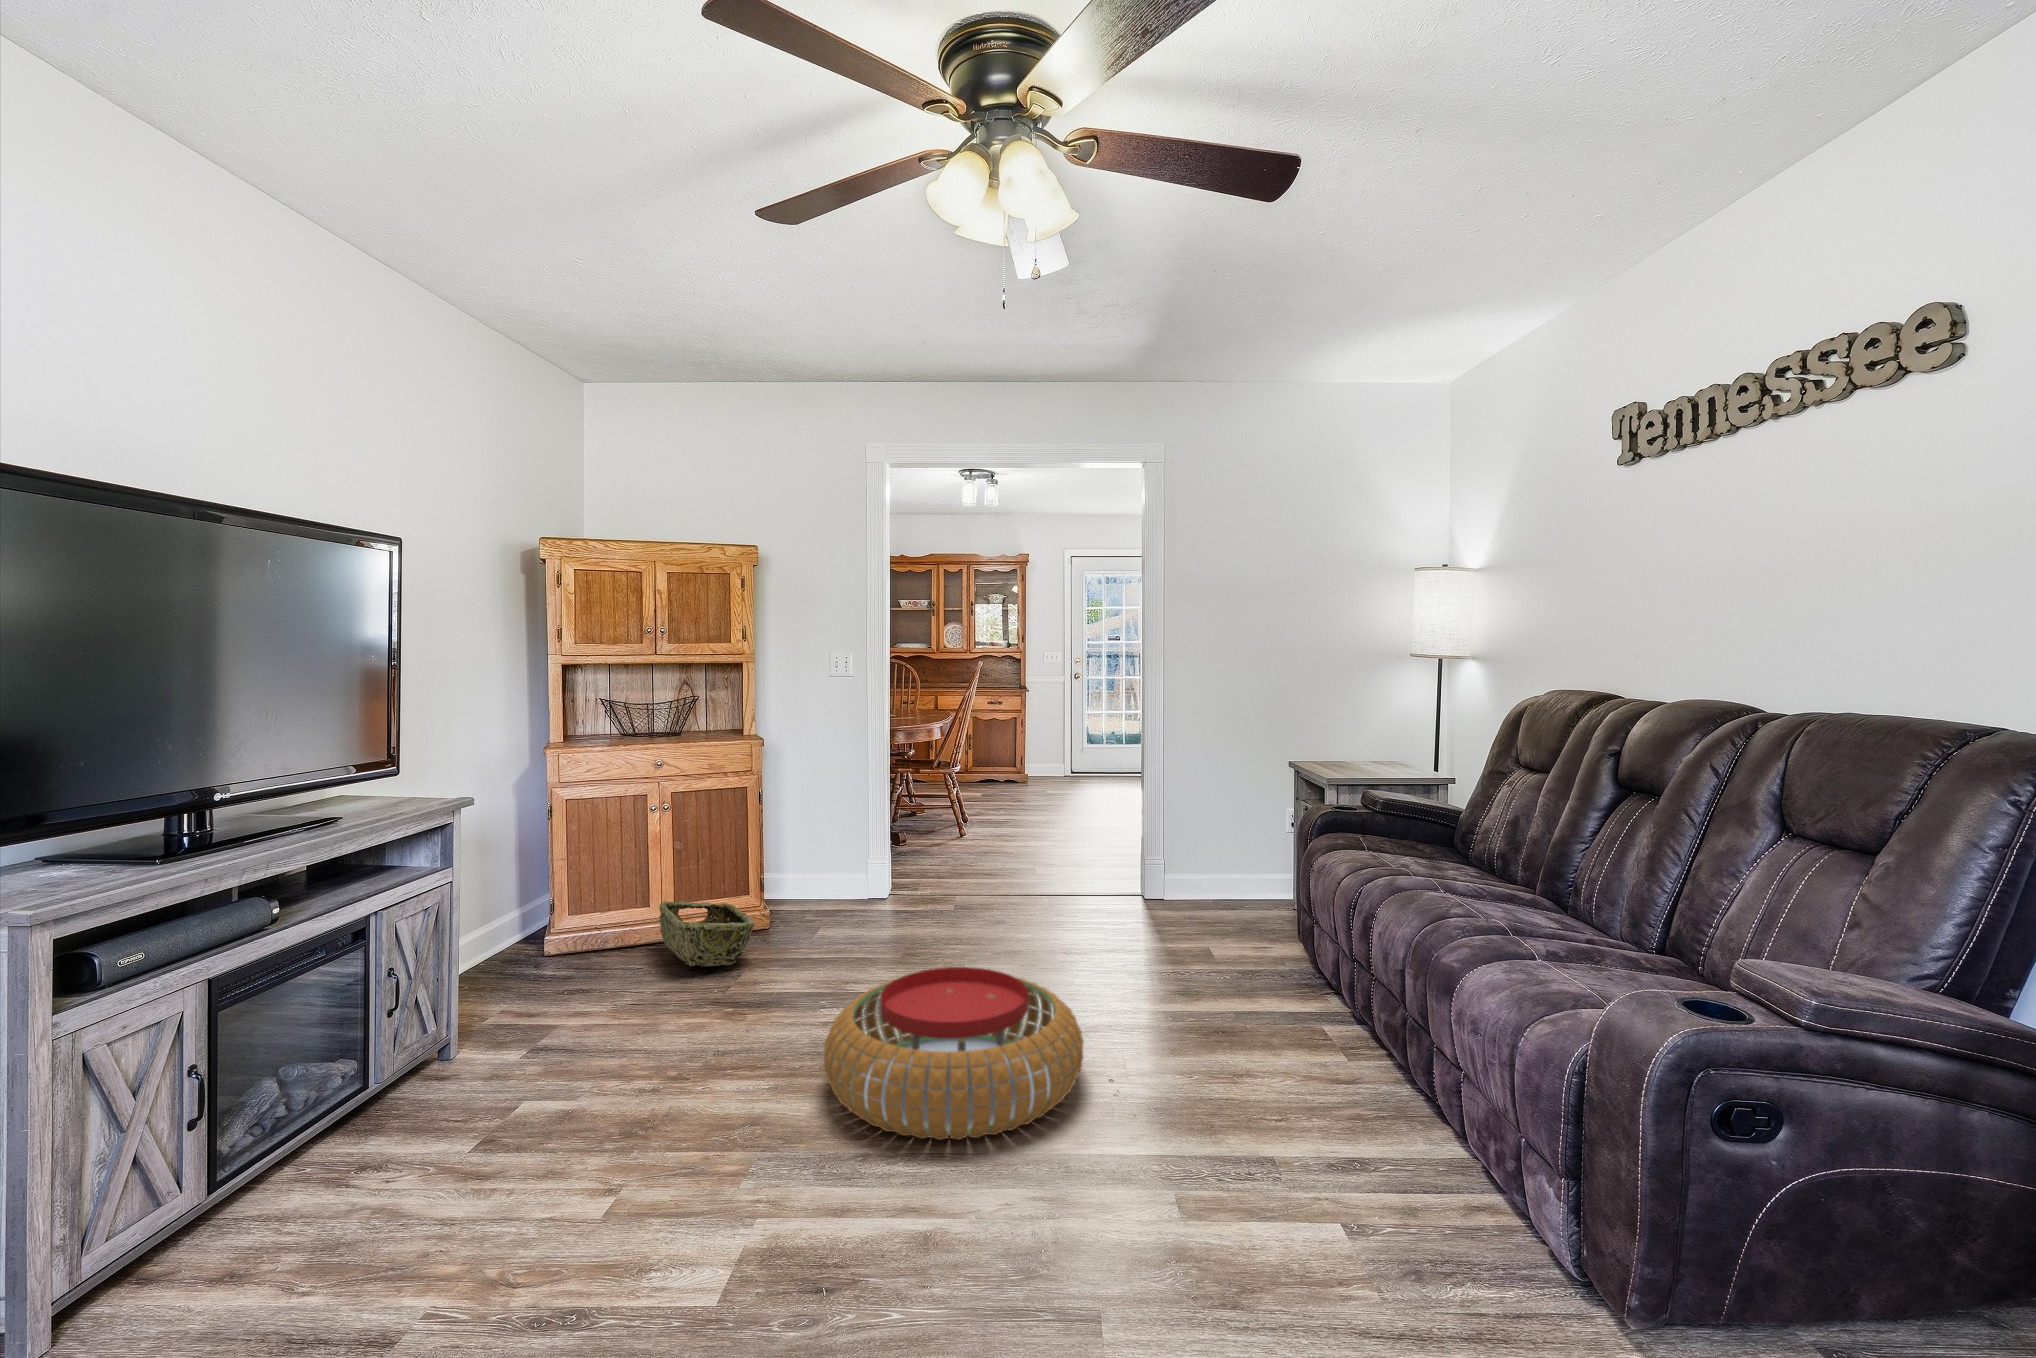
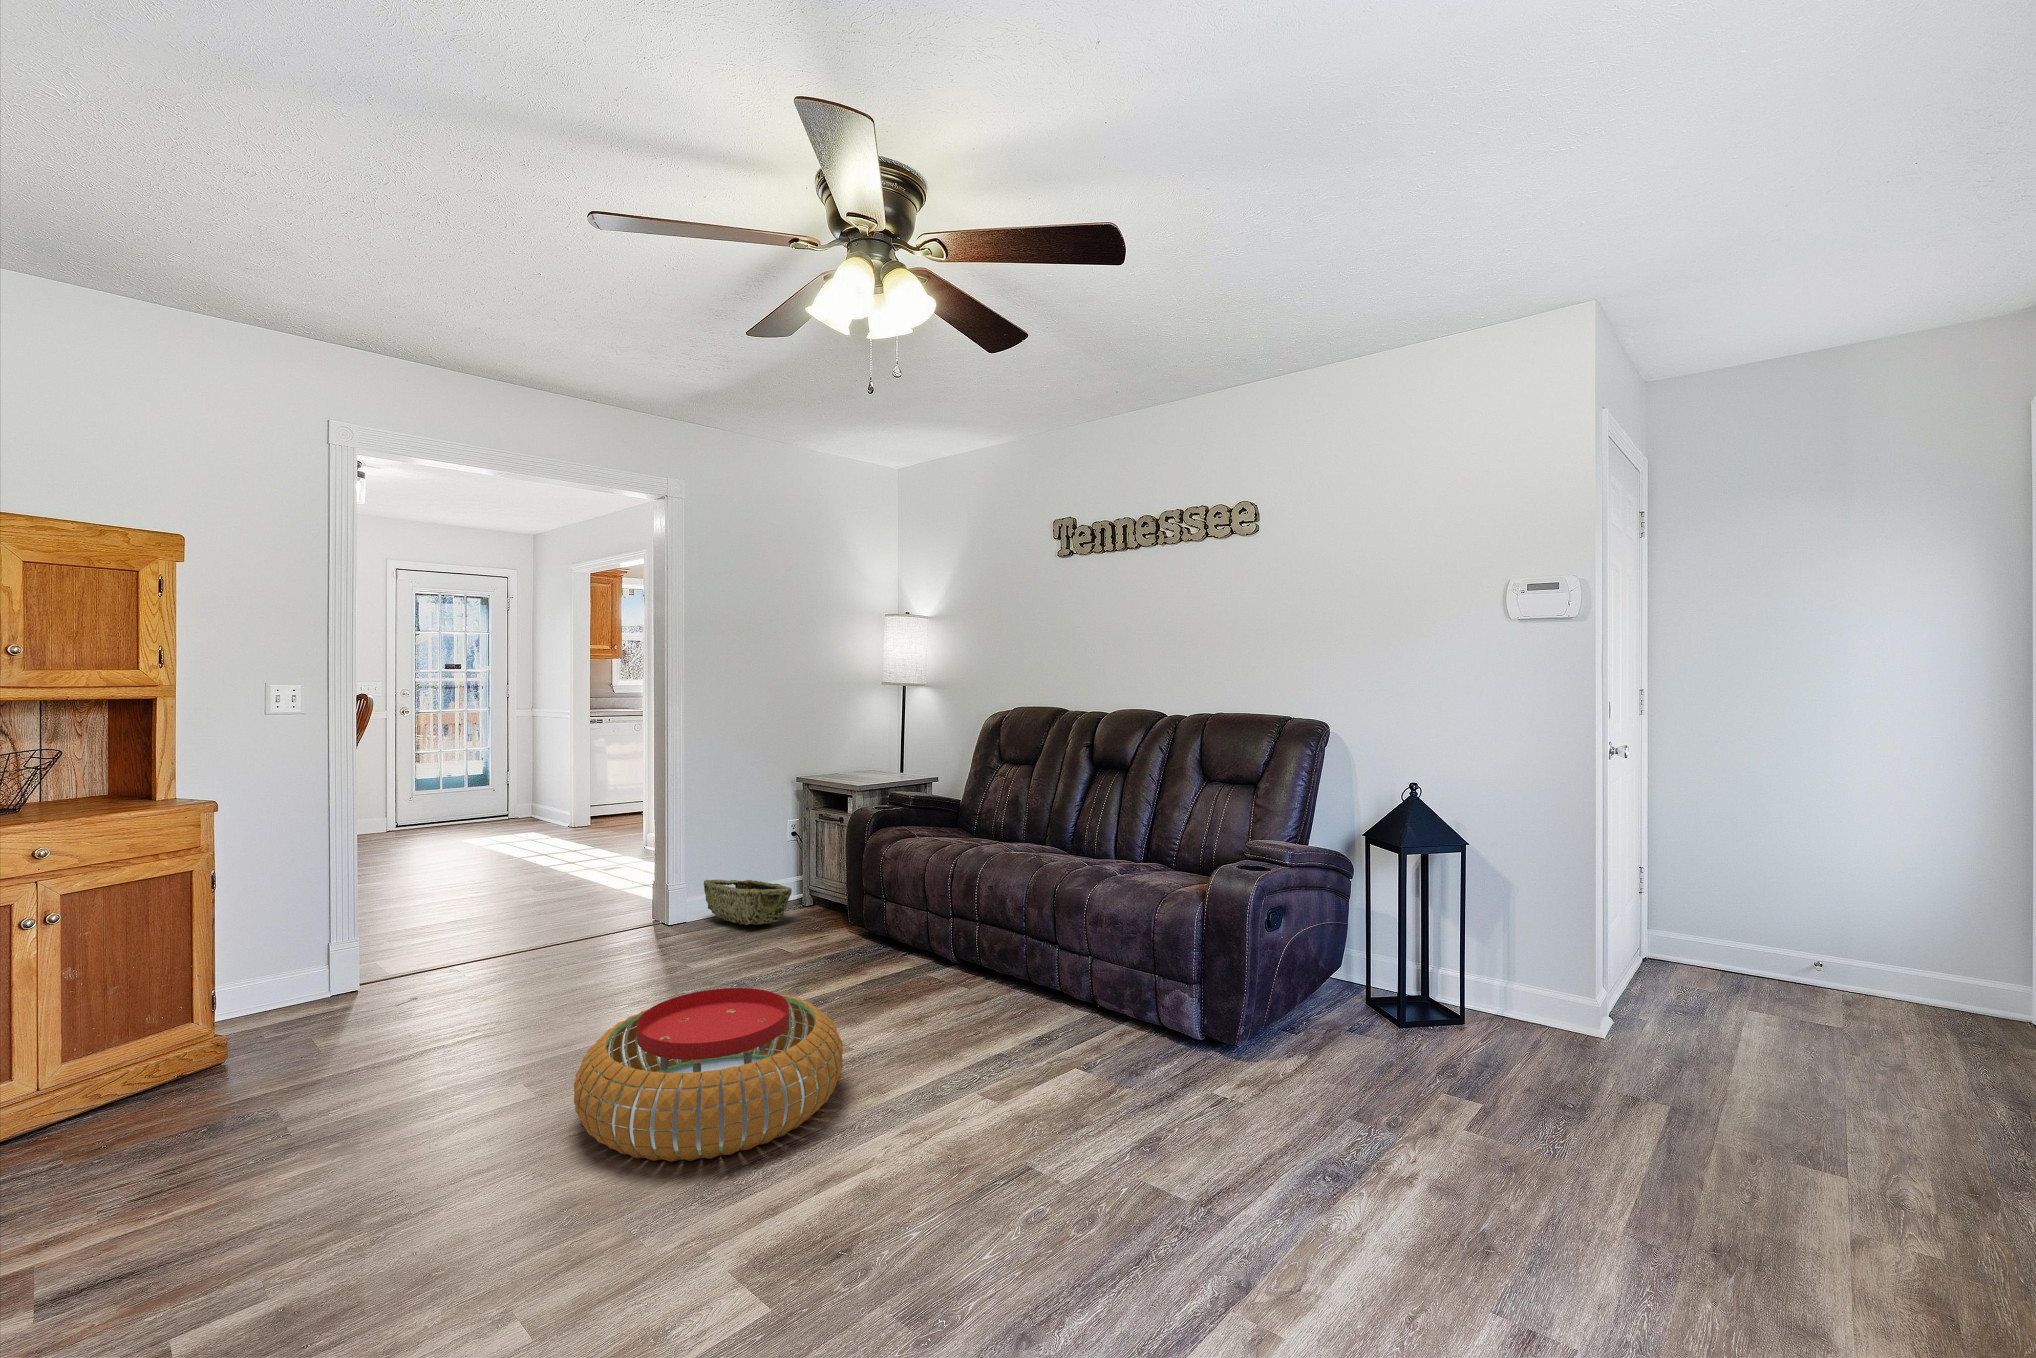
woven basket: present [659,901,755,967] -> present [704,880,792,925]

